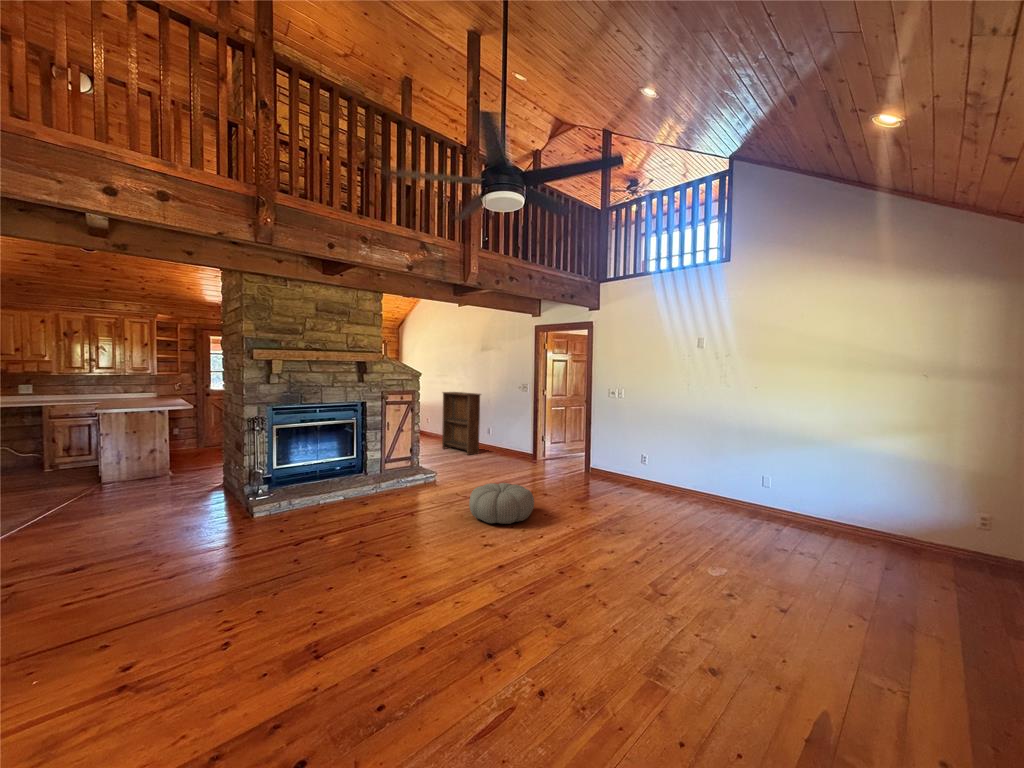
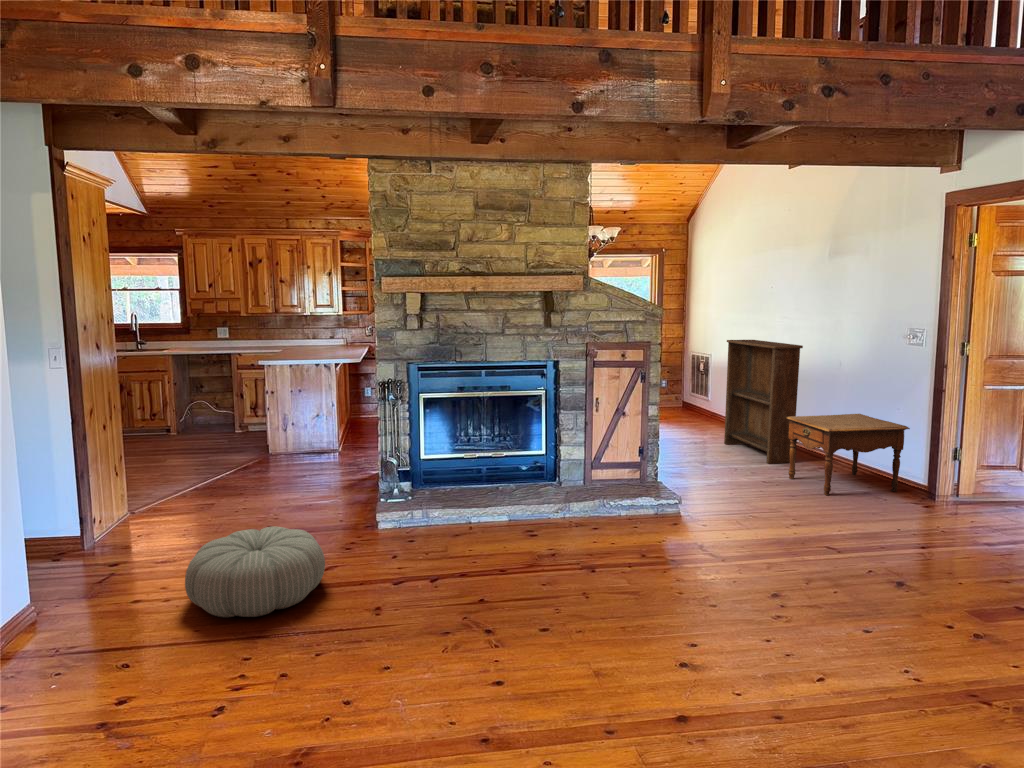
side table: none [478,426,530,465] -> present [786,414,910,495]
pouf: present [469,483,534,524] -> present [185,526,325,617]

